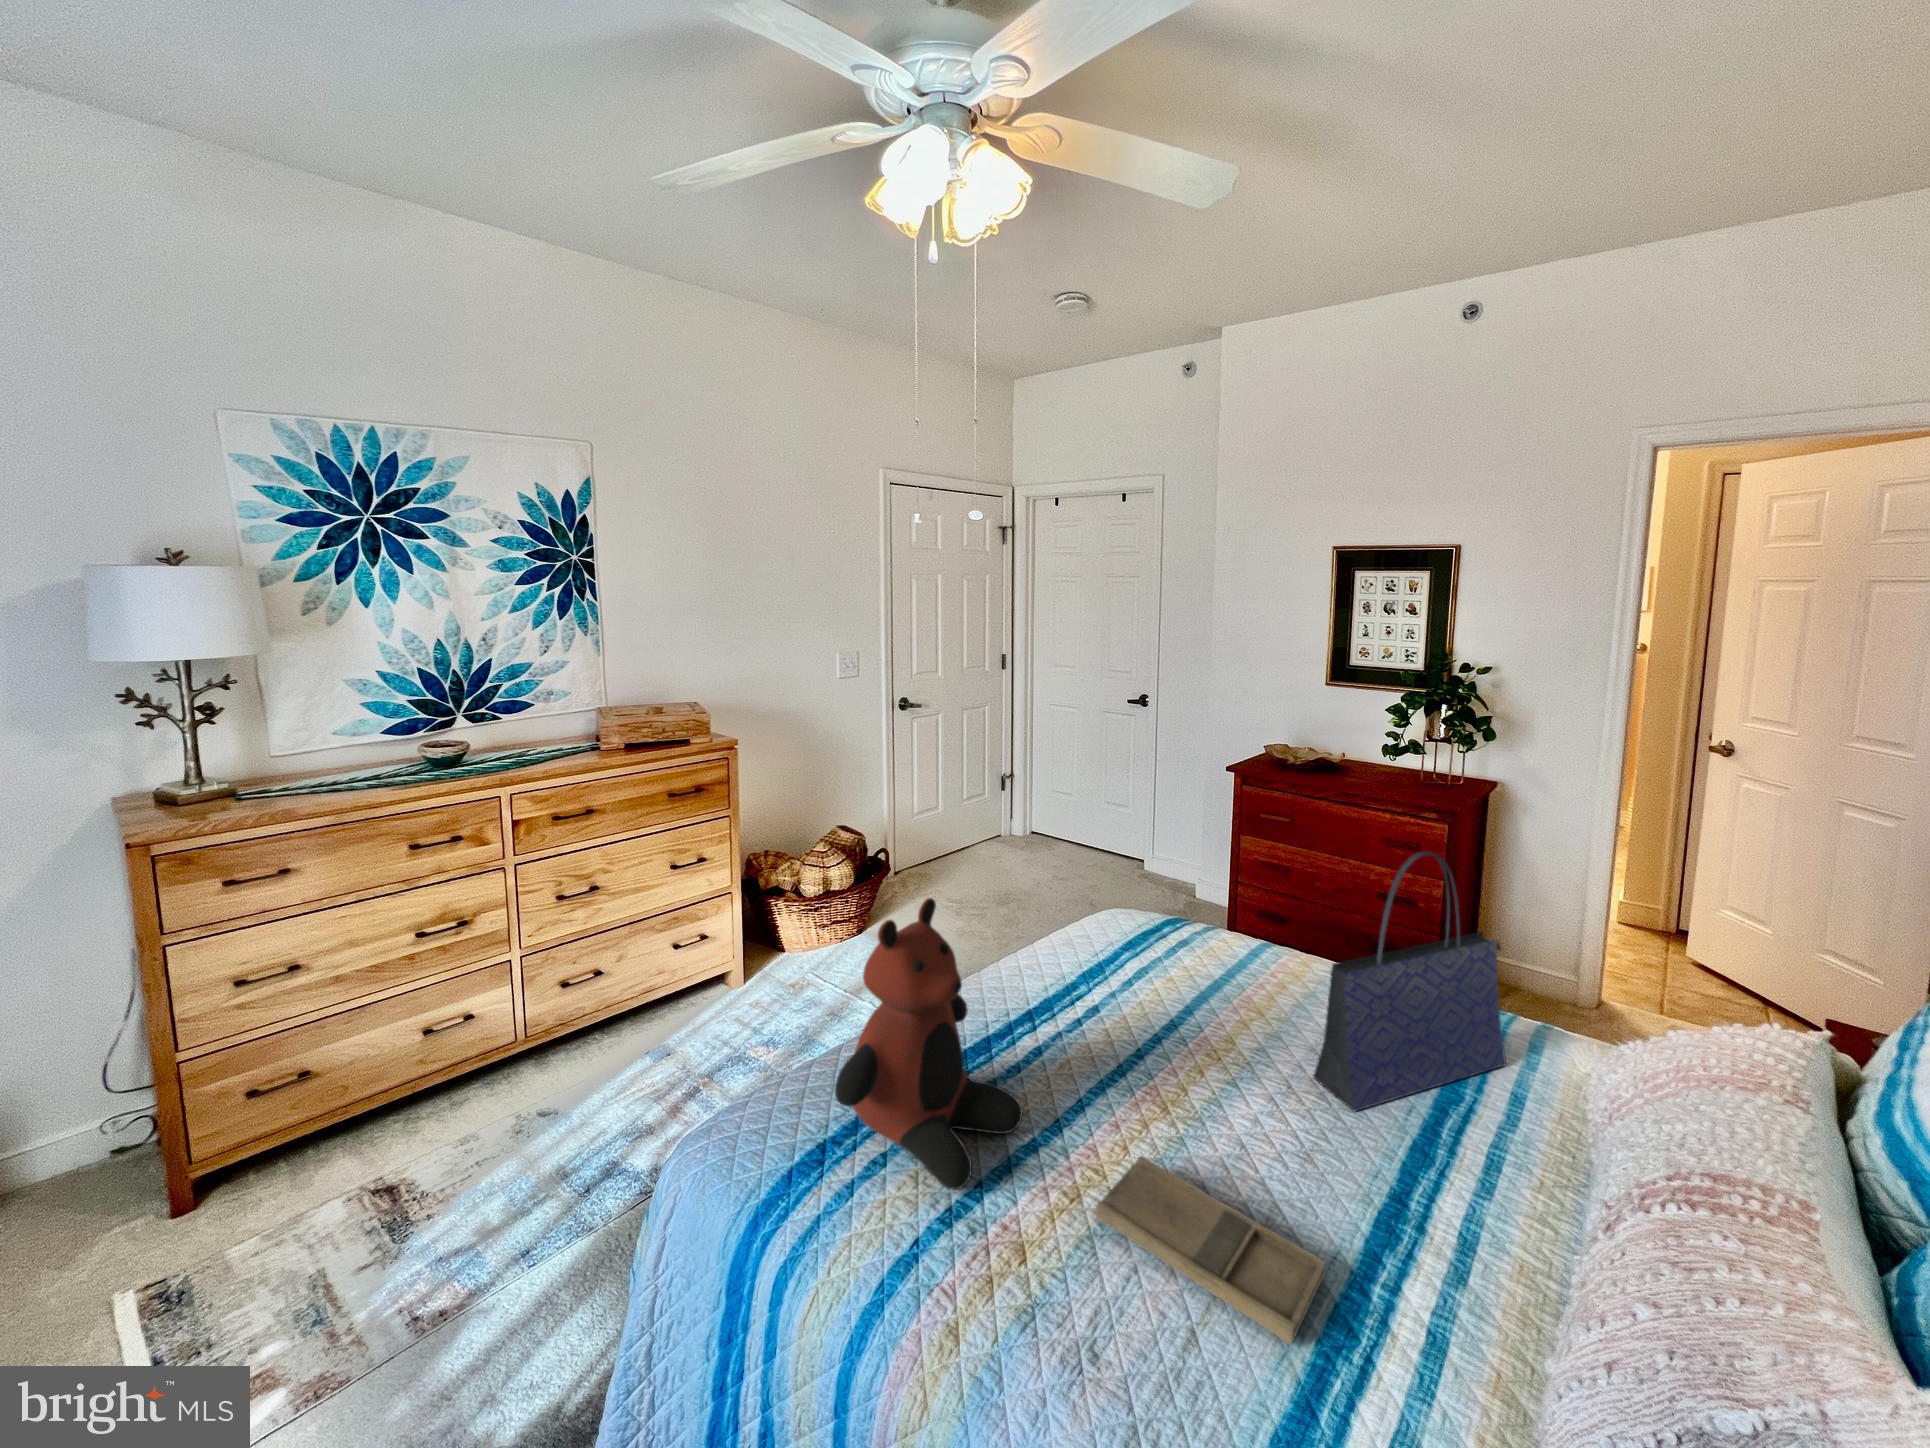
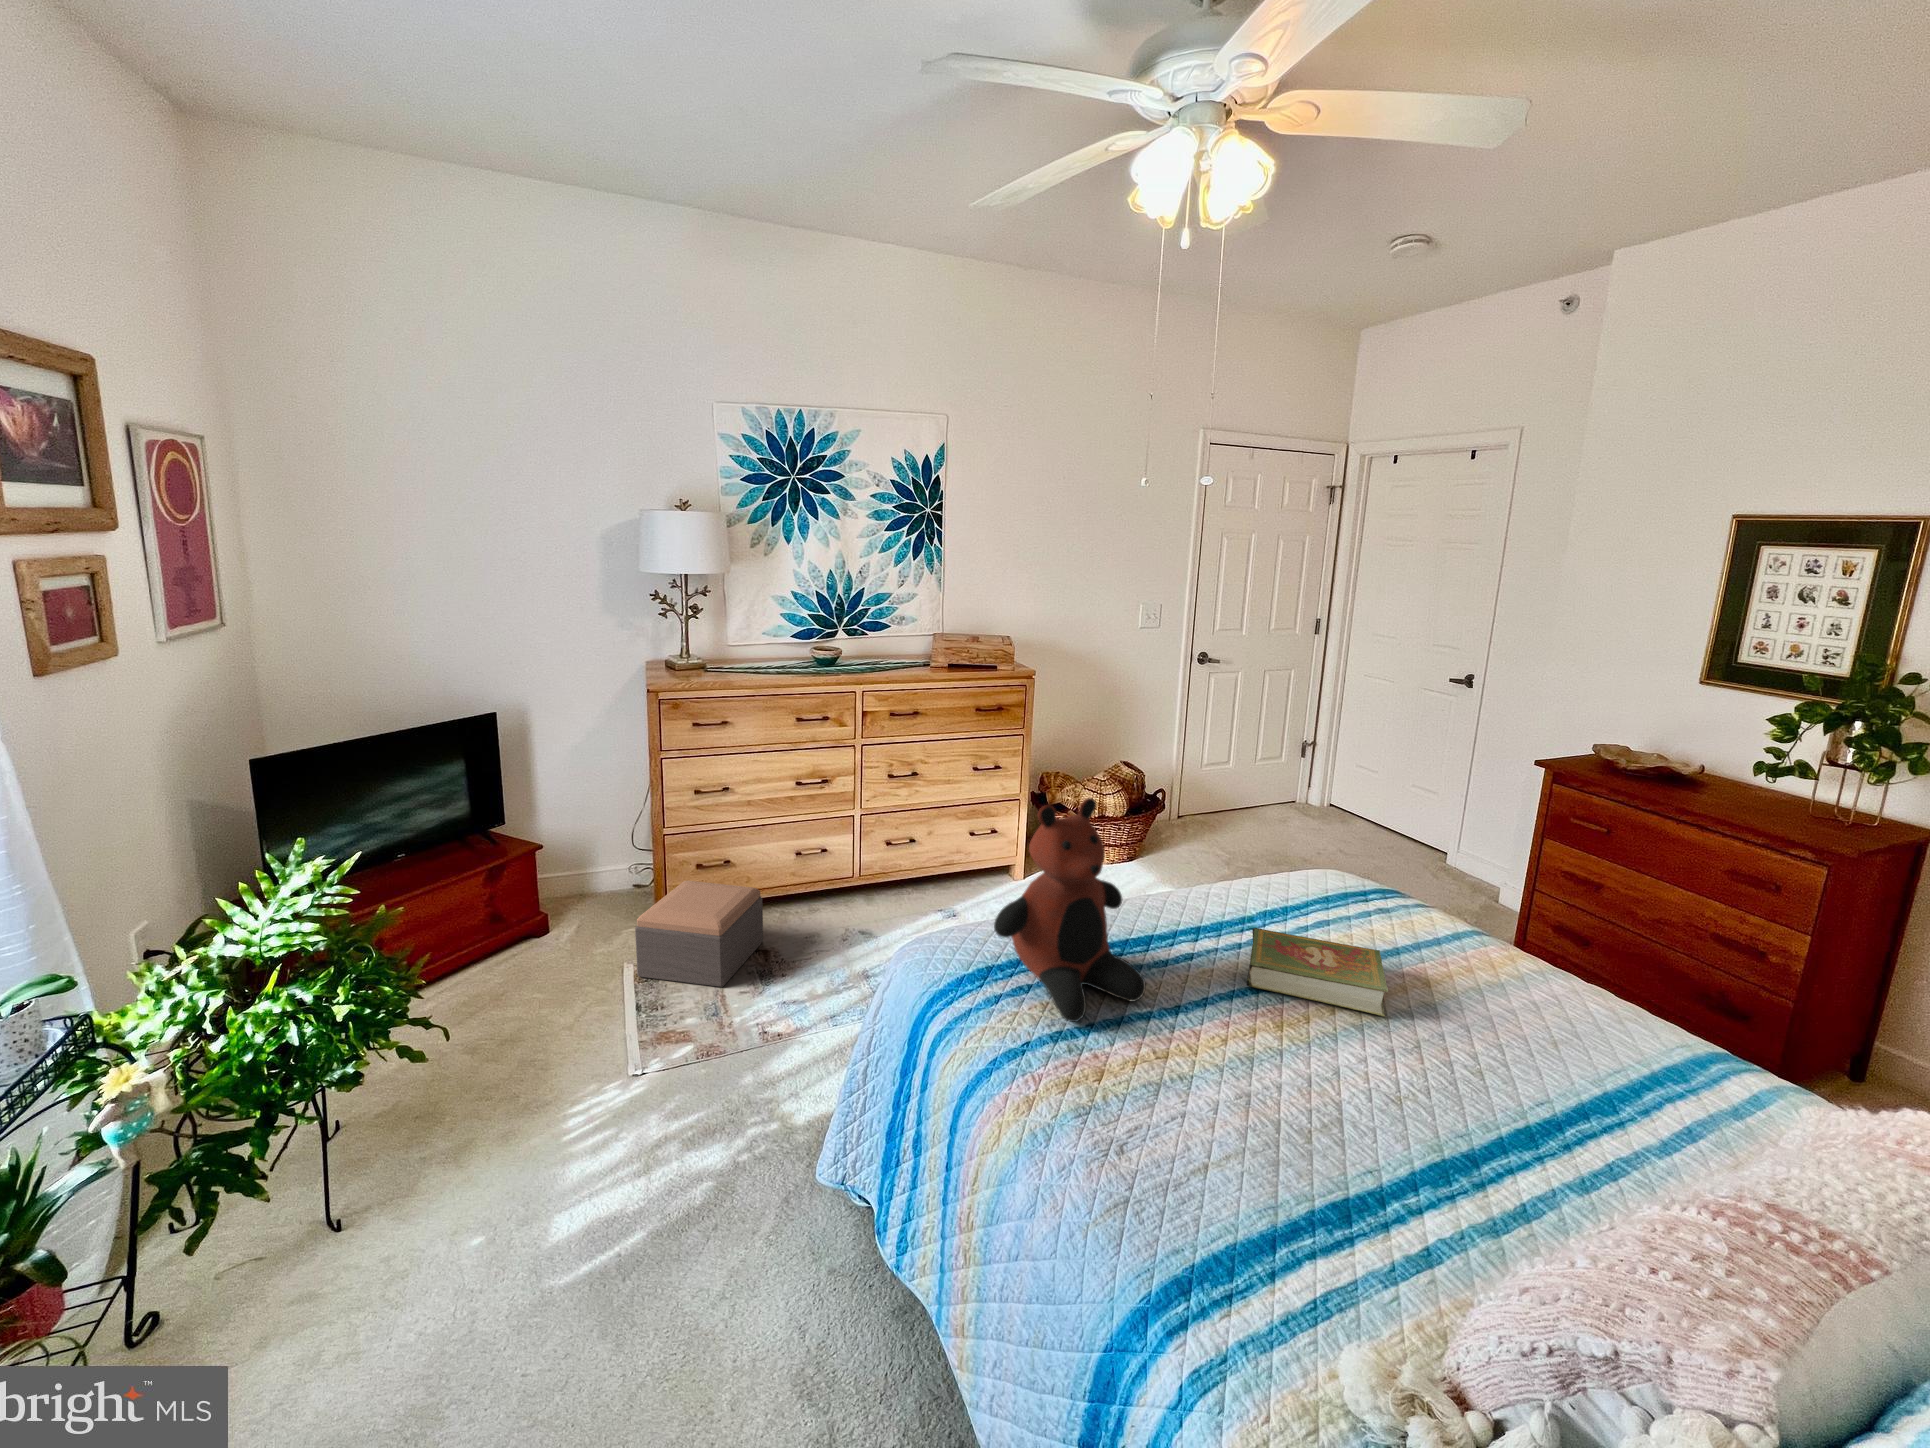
tote bag: present [1313,851,1506,1111] -> none [1454,849,1738,1113]
book: none [1090,988,1244,1068] -> present [1247,928,1388,1017]
footstool: none [129,1104,383,1316] -> present [635,881,763,987]
tray: present [1096,1156,1326,1345] -> none [1169,1045,1354,1207]

